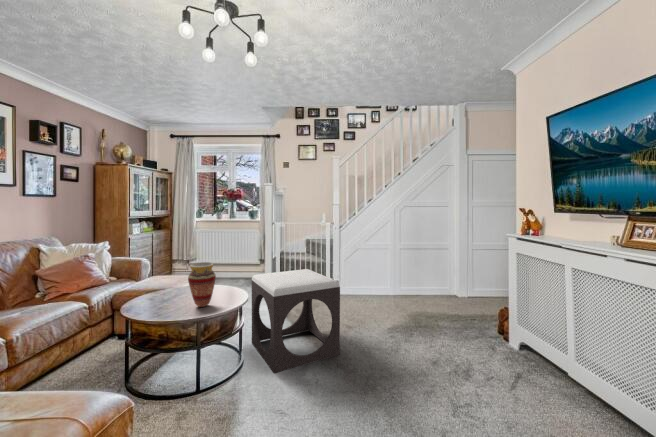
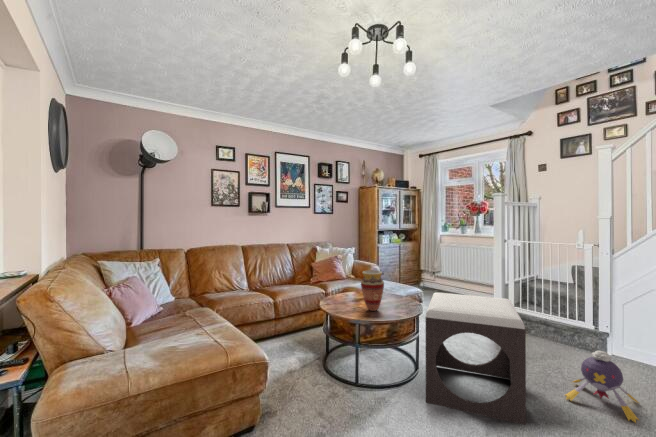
plush toy: none [338,292,377,330] -> present [565,351,639,423]

